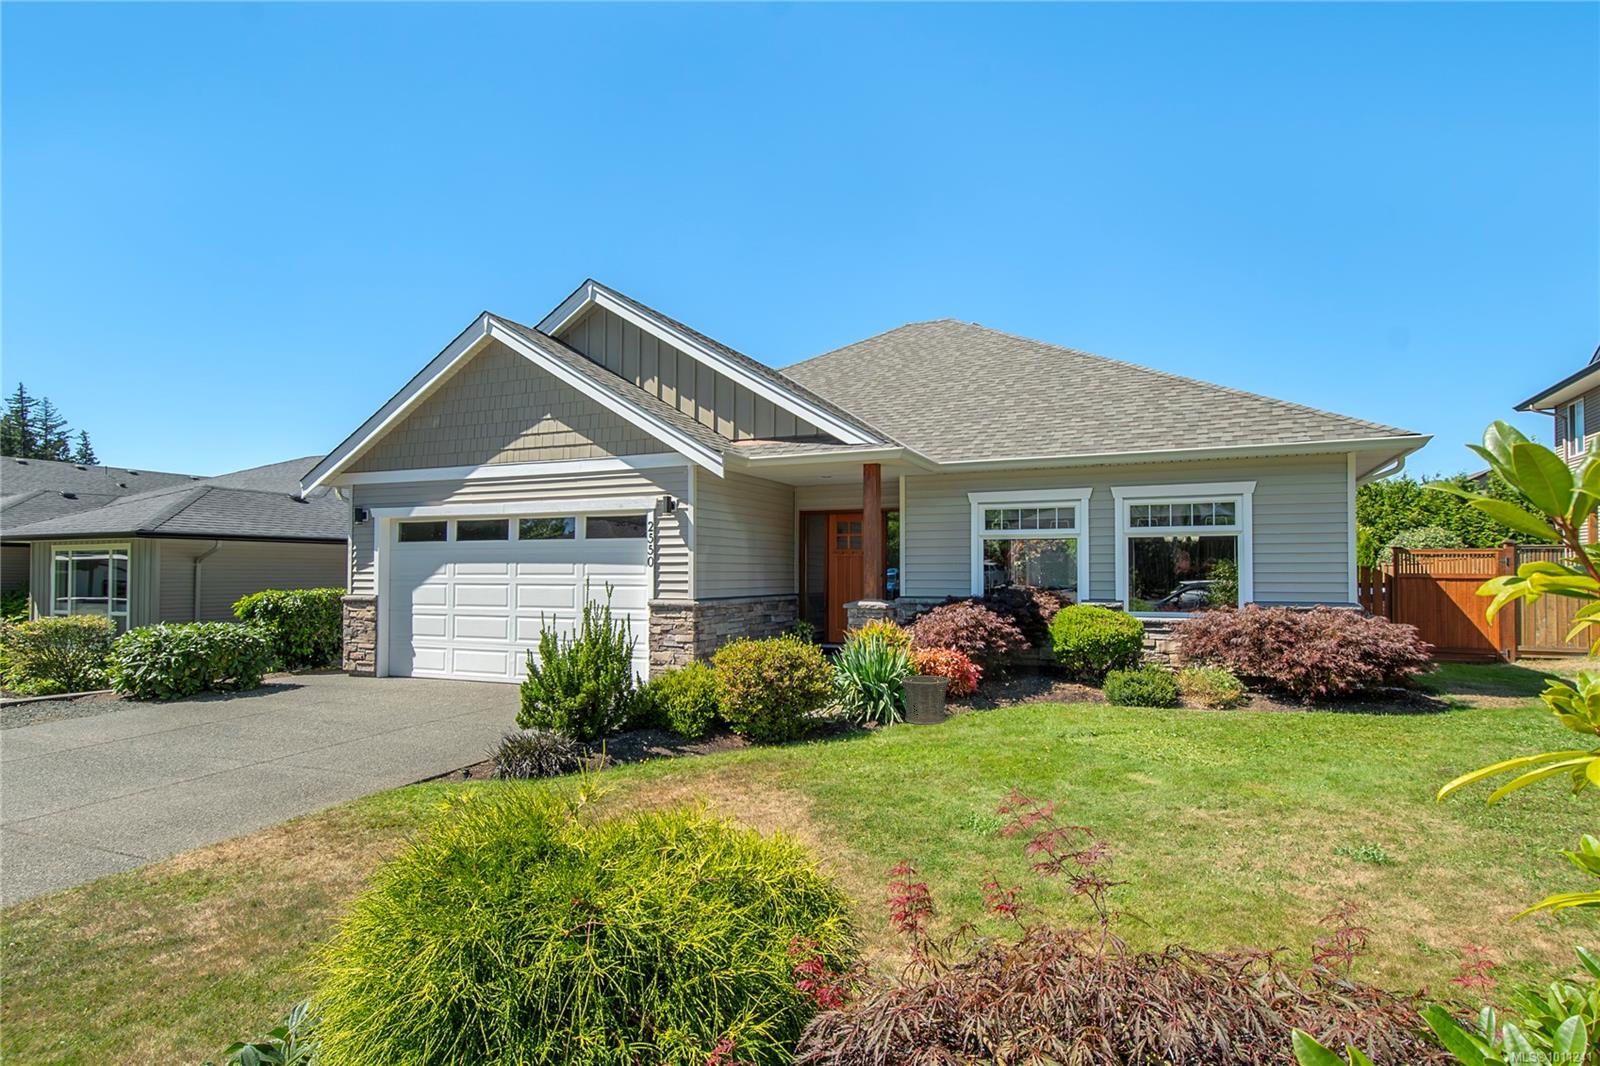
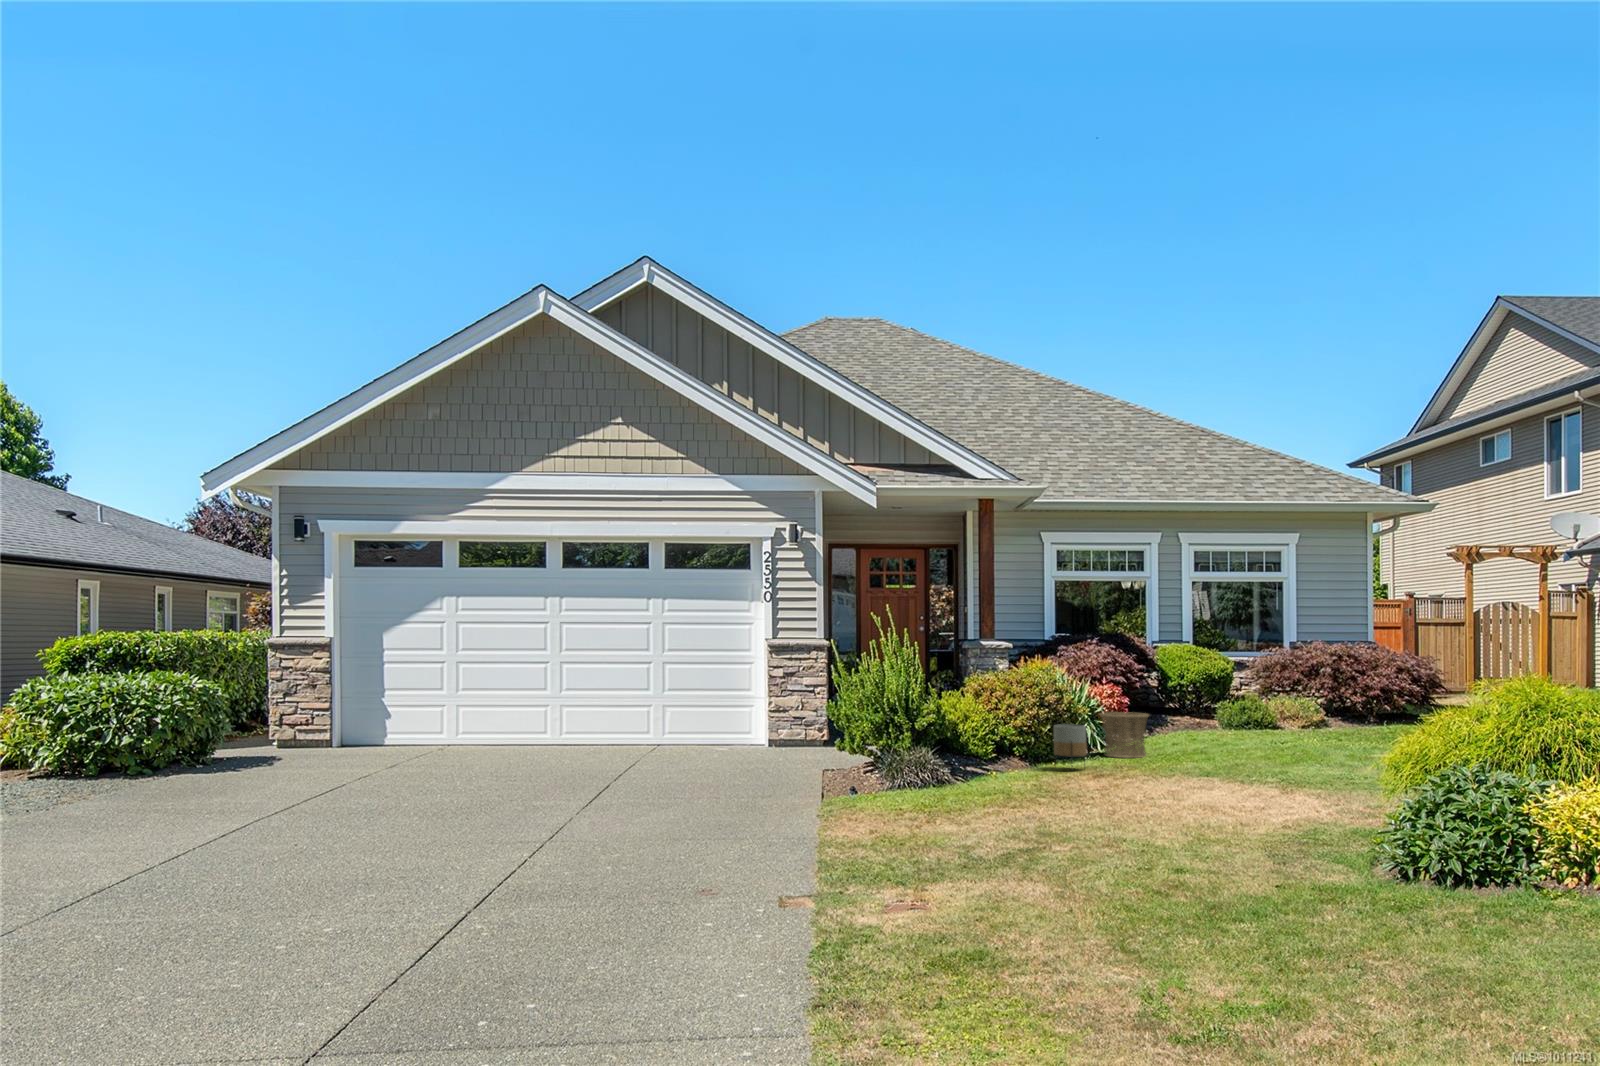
planter: none [801,692,834,742] -> present [1054,724,1087,763]

